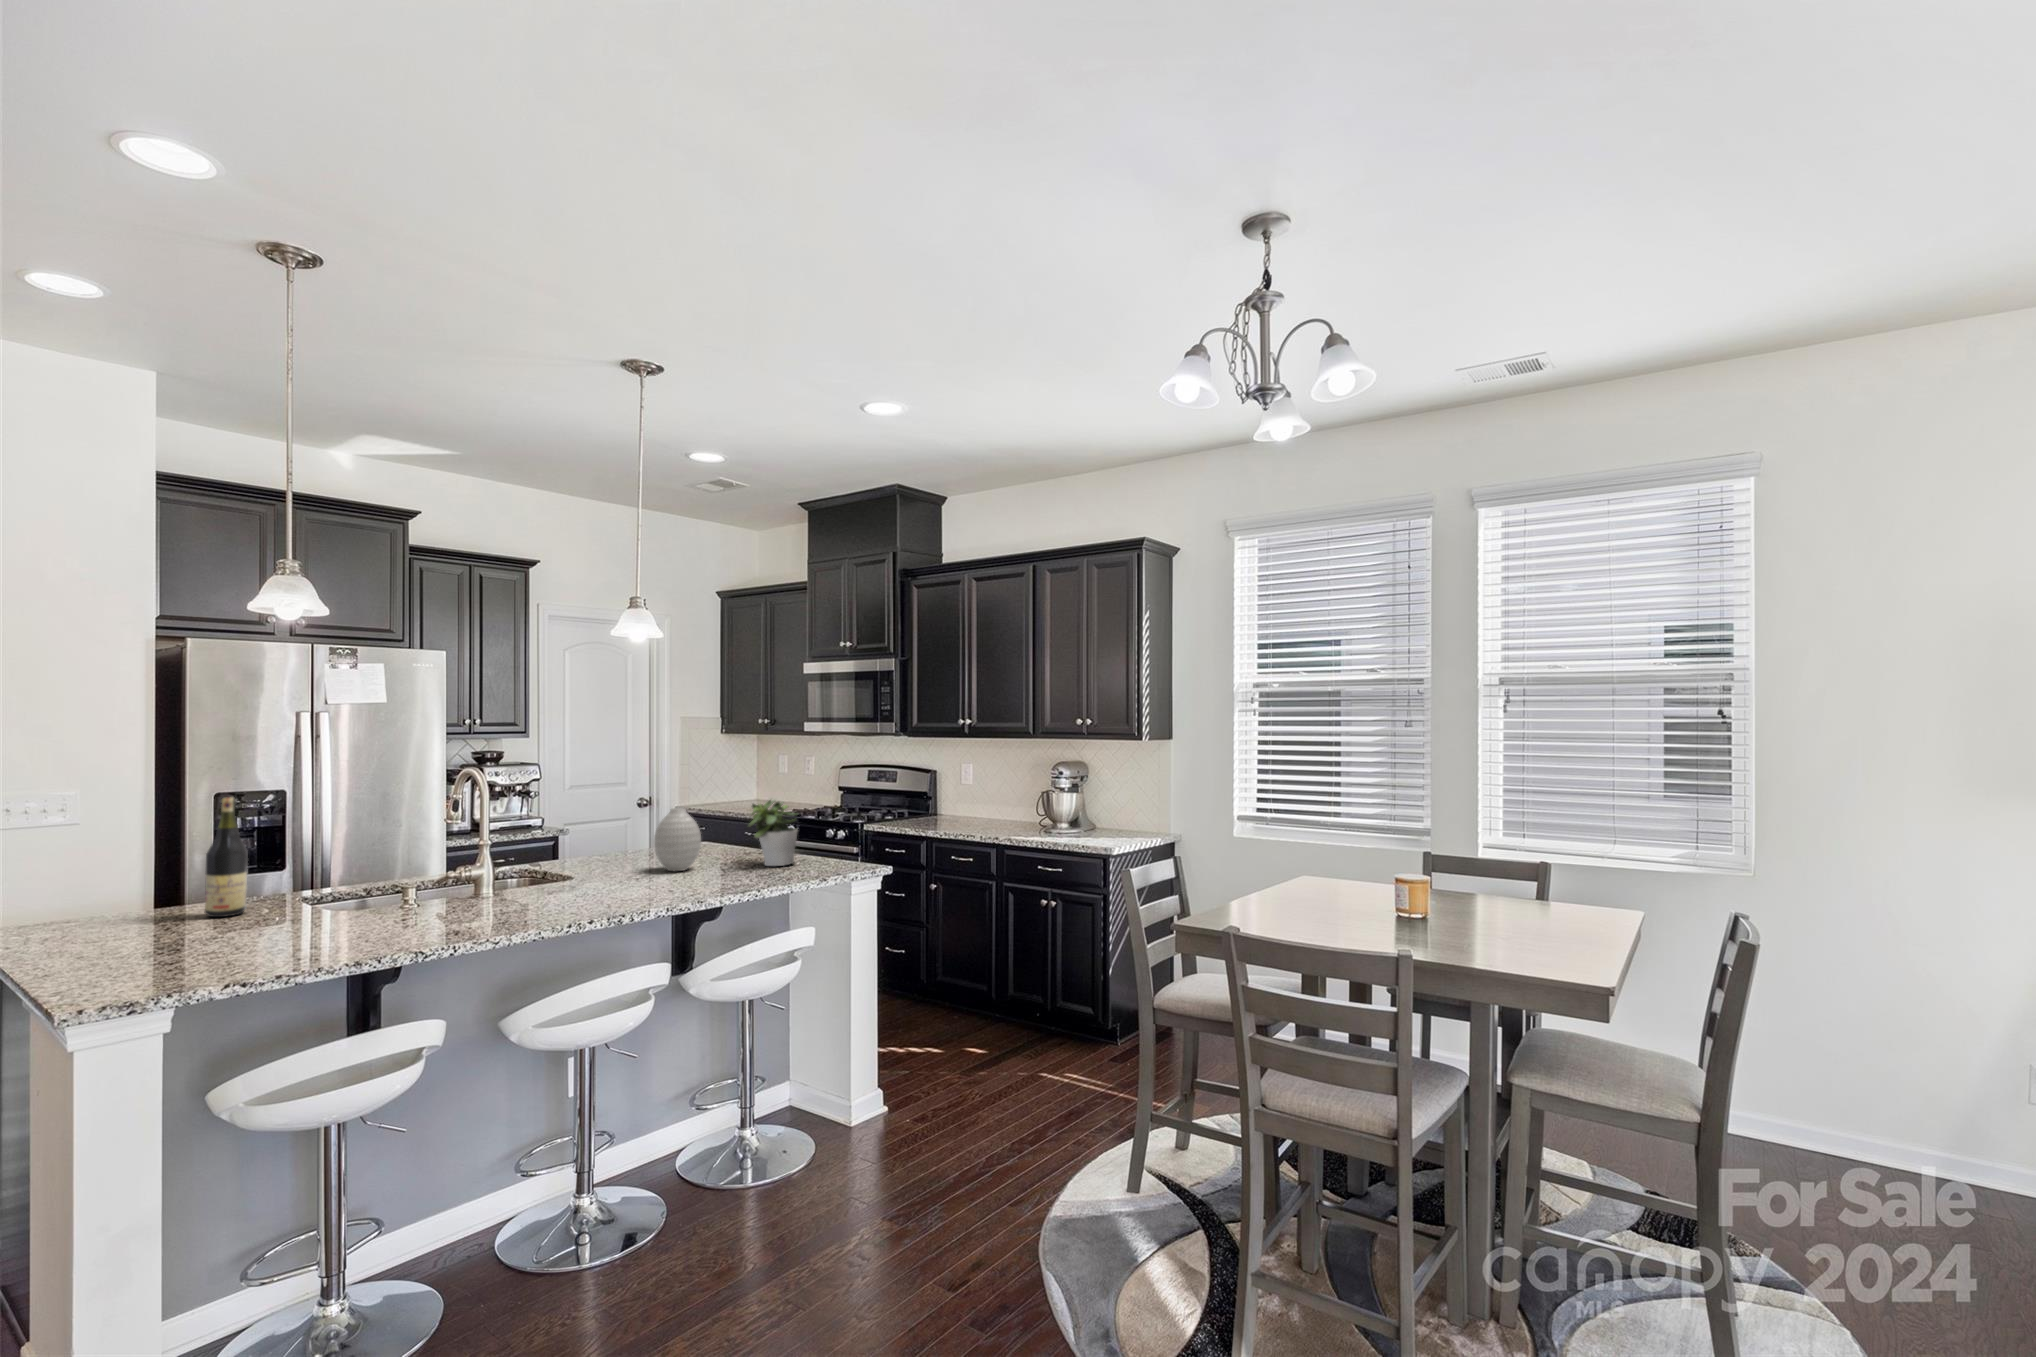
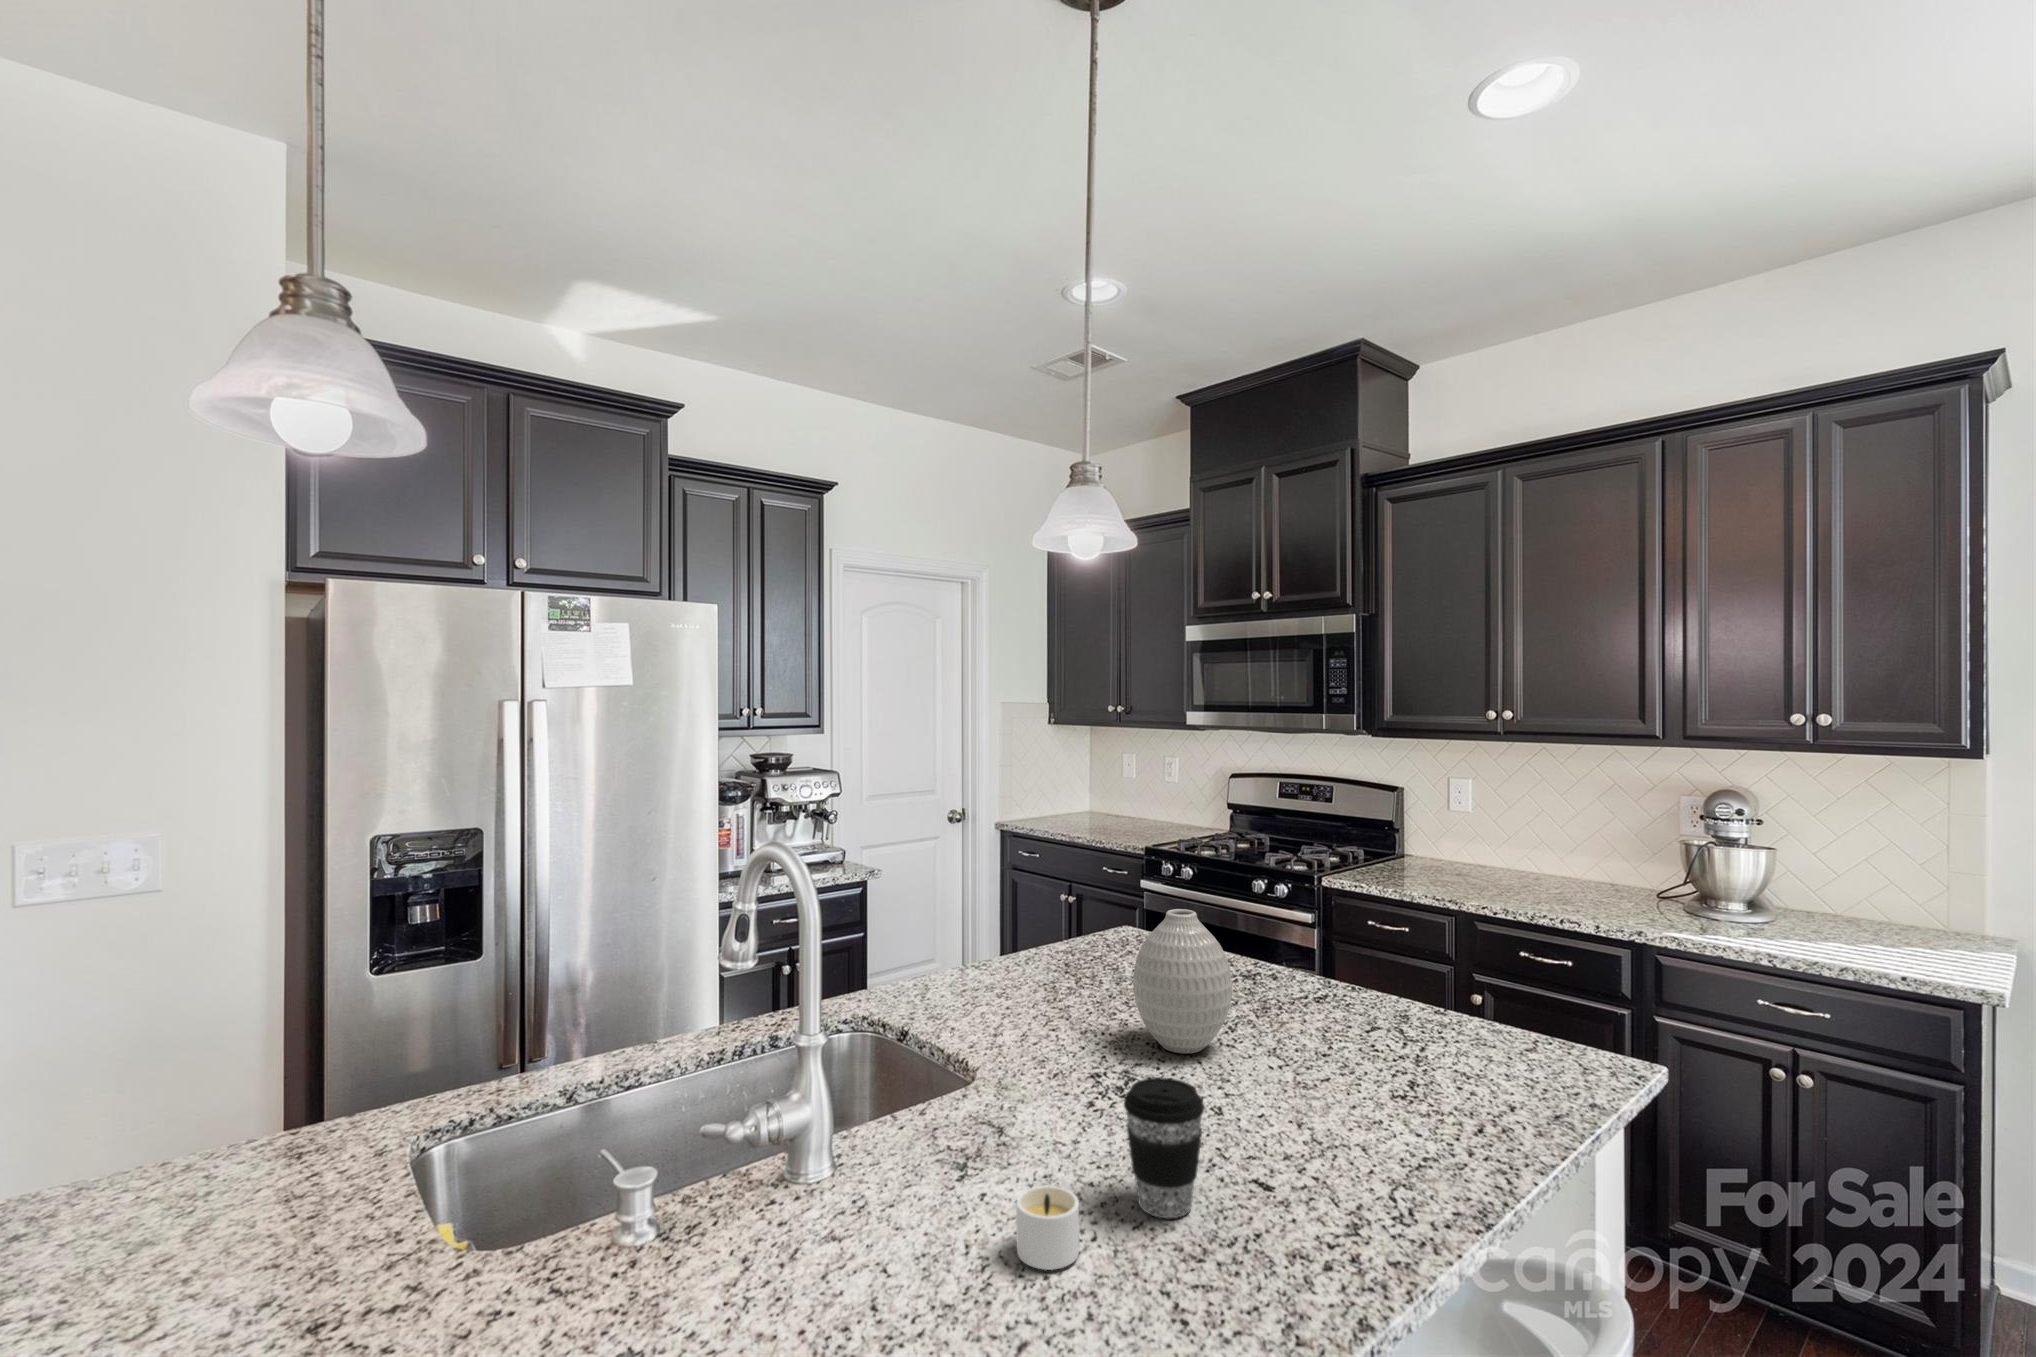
wine bottle: present [205,797,248,917] -> none [160,928,273,1253]
potted plant: present [749,800,798,866] -> none [1308,886,1436,1047]
coffee cup: none [606,852,638,898] -> present [1124,1077,1204,1218]
candle: none [555,883,588,905] -> present [1016,1186,1079,1270]

